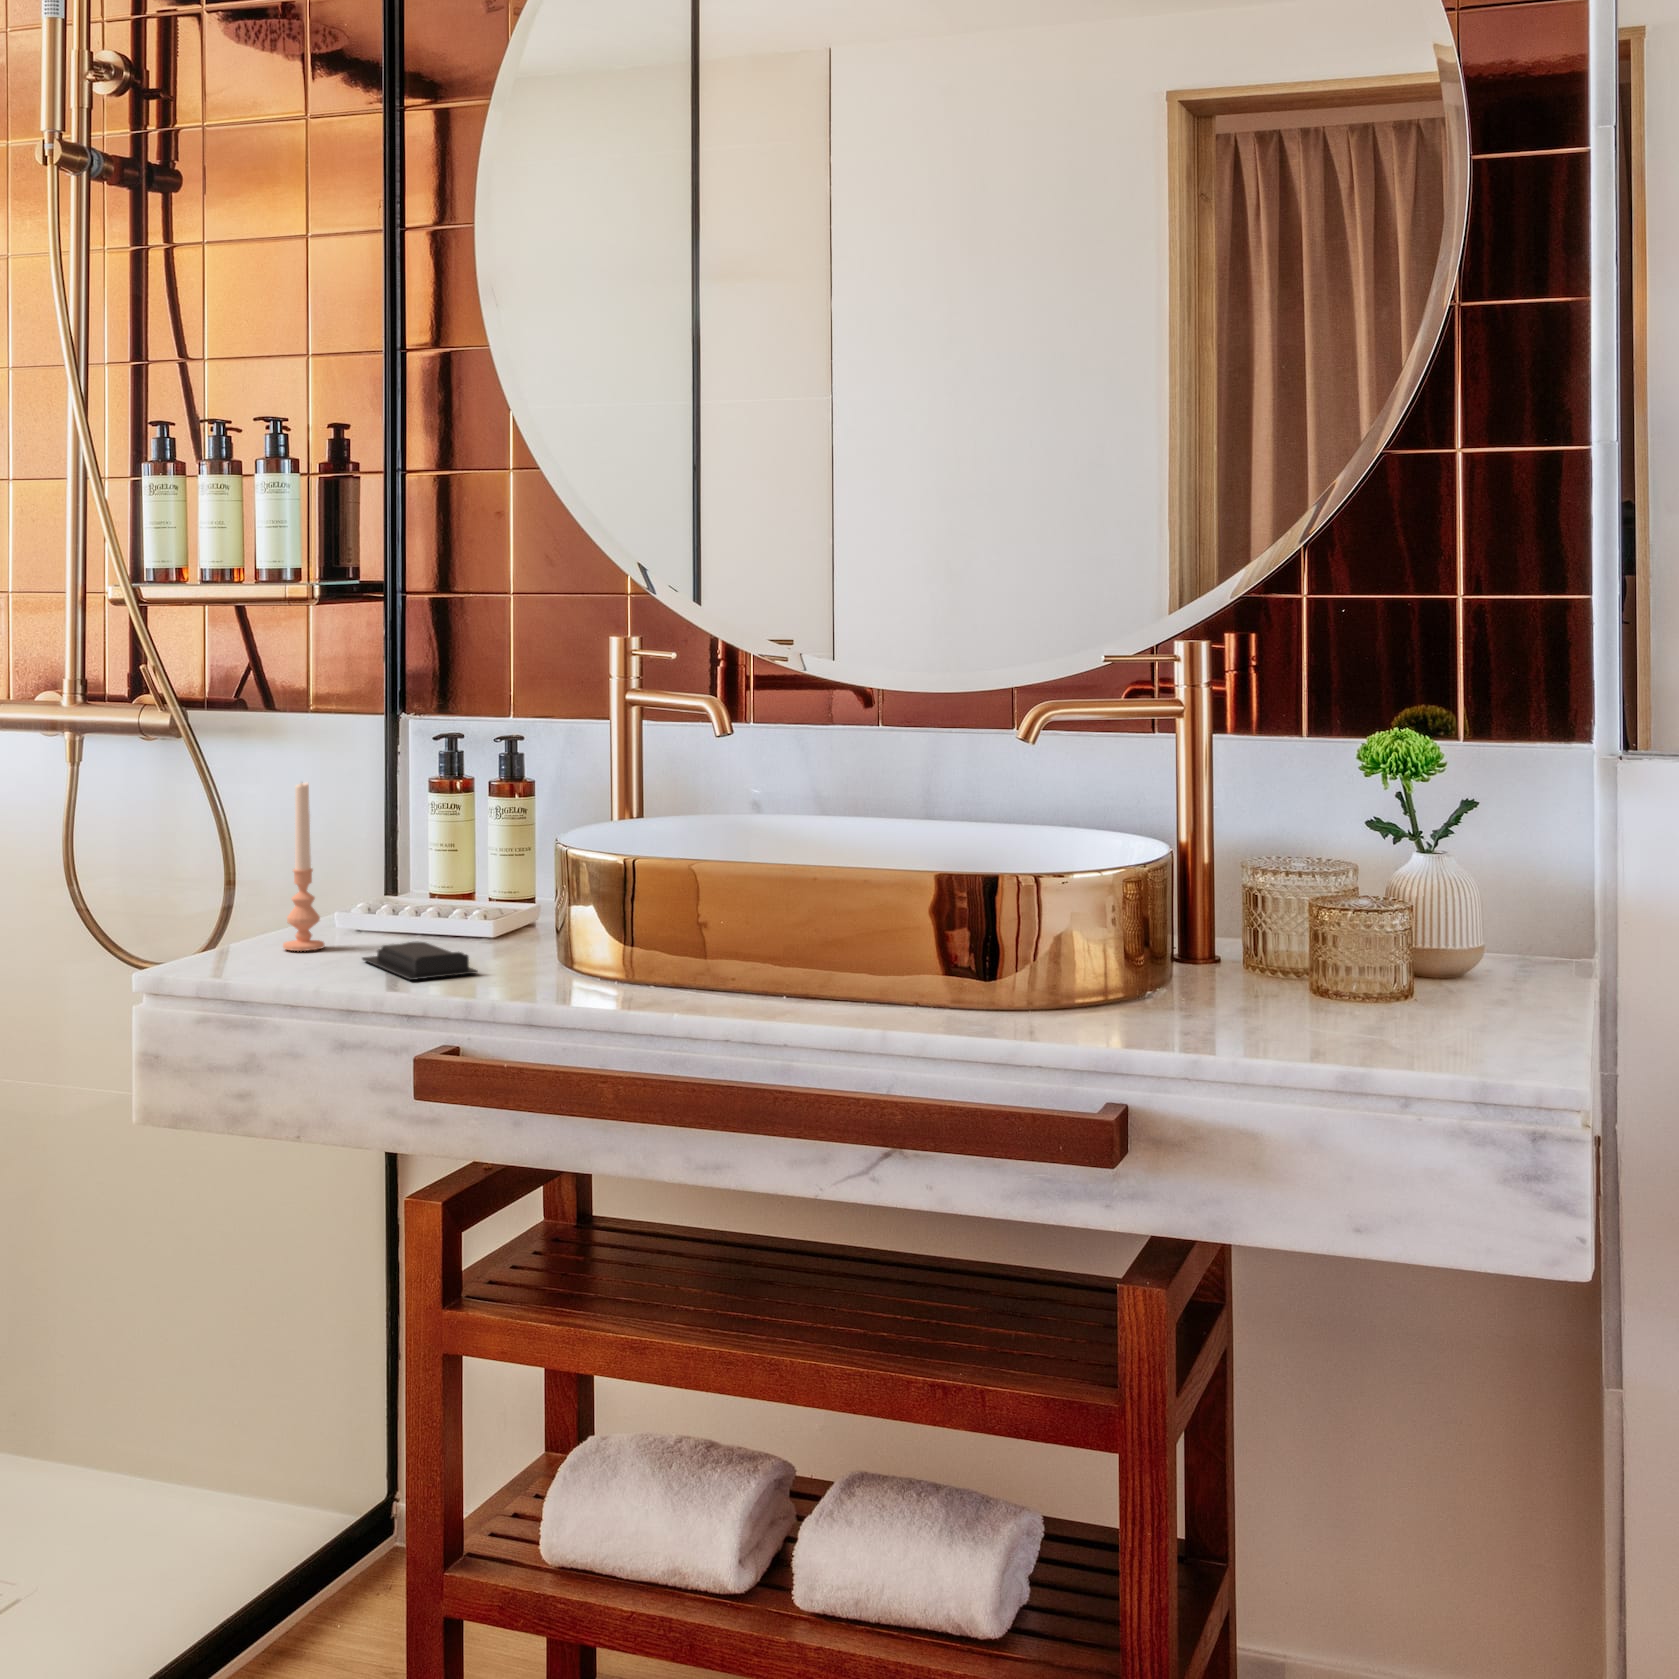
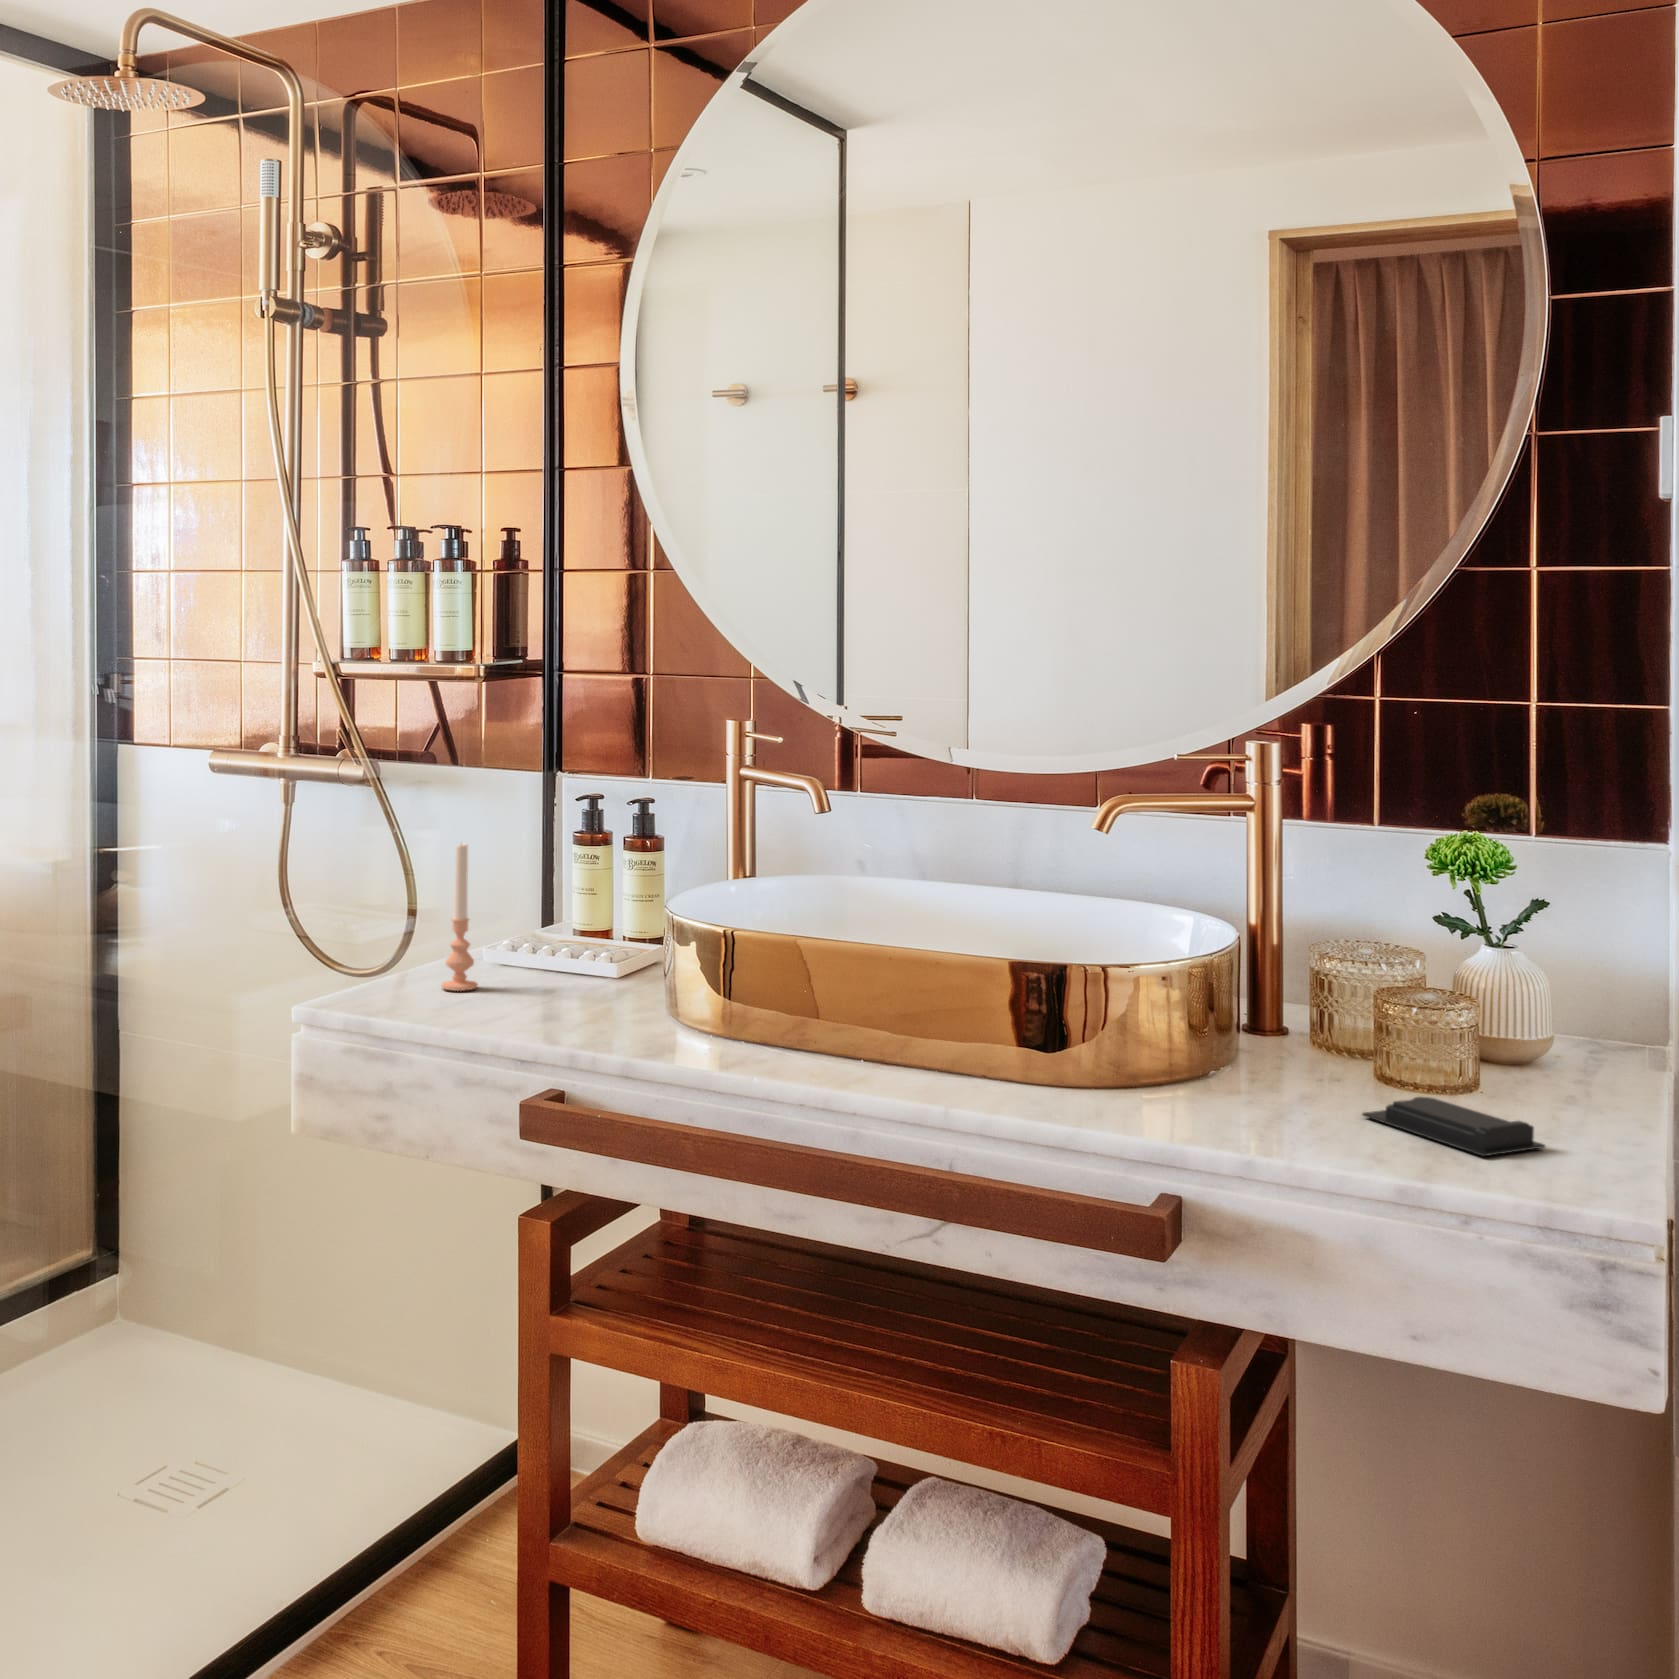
soap bar: present [362,942,478,980] -> present [1362,1097,1545,1156]

